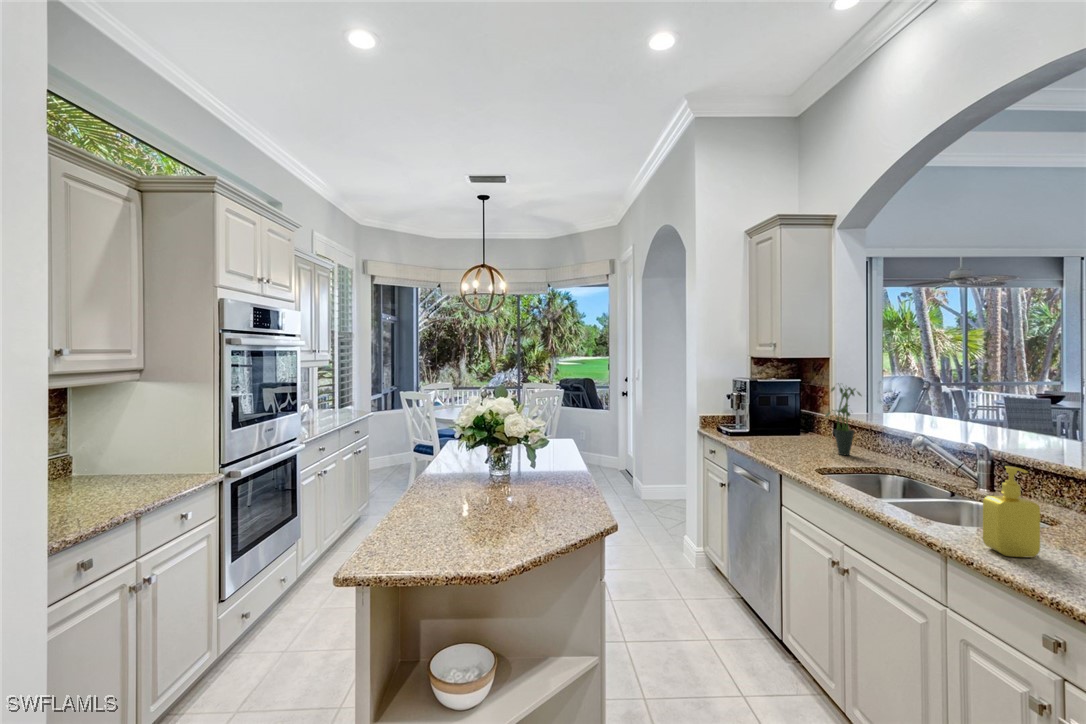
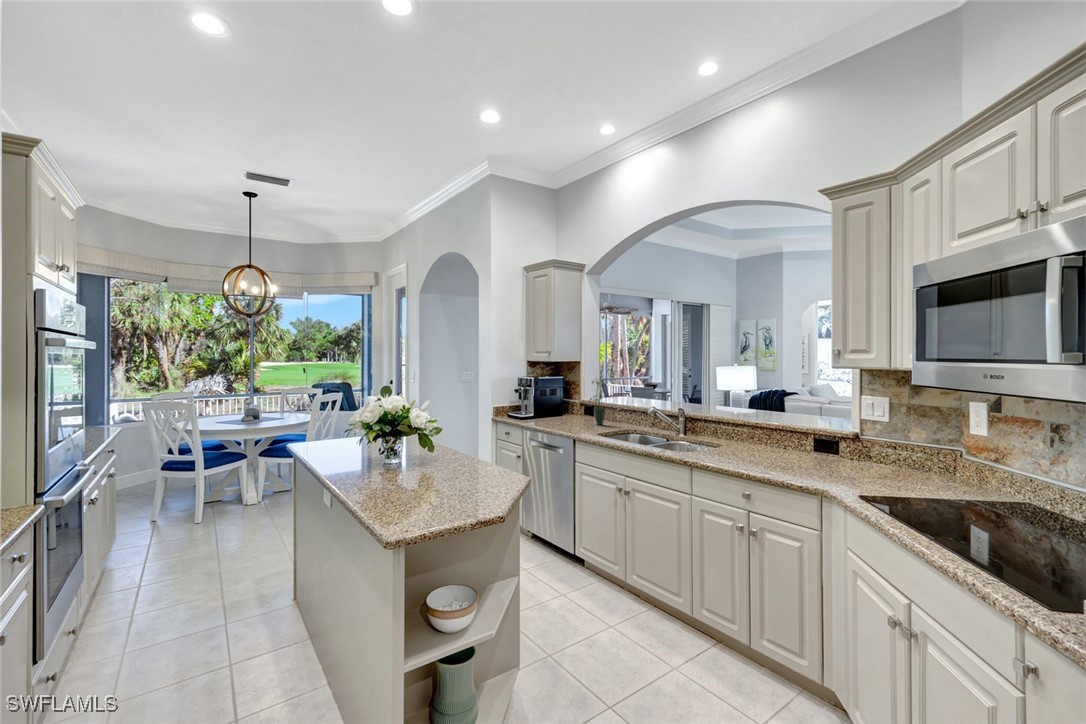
soap dispenser: present [983,466,1040,557] -> none [703,415,725,460]

